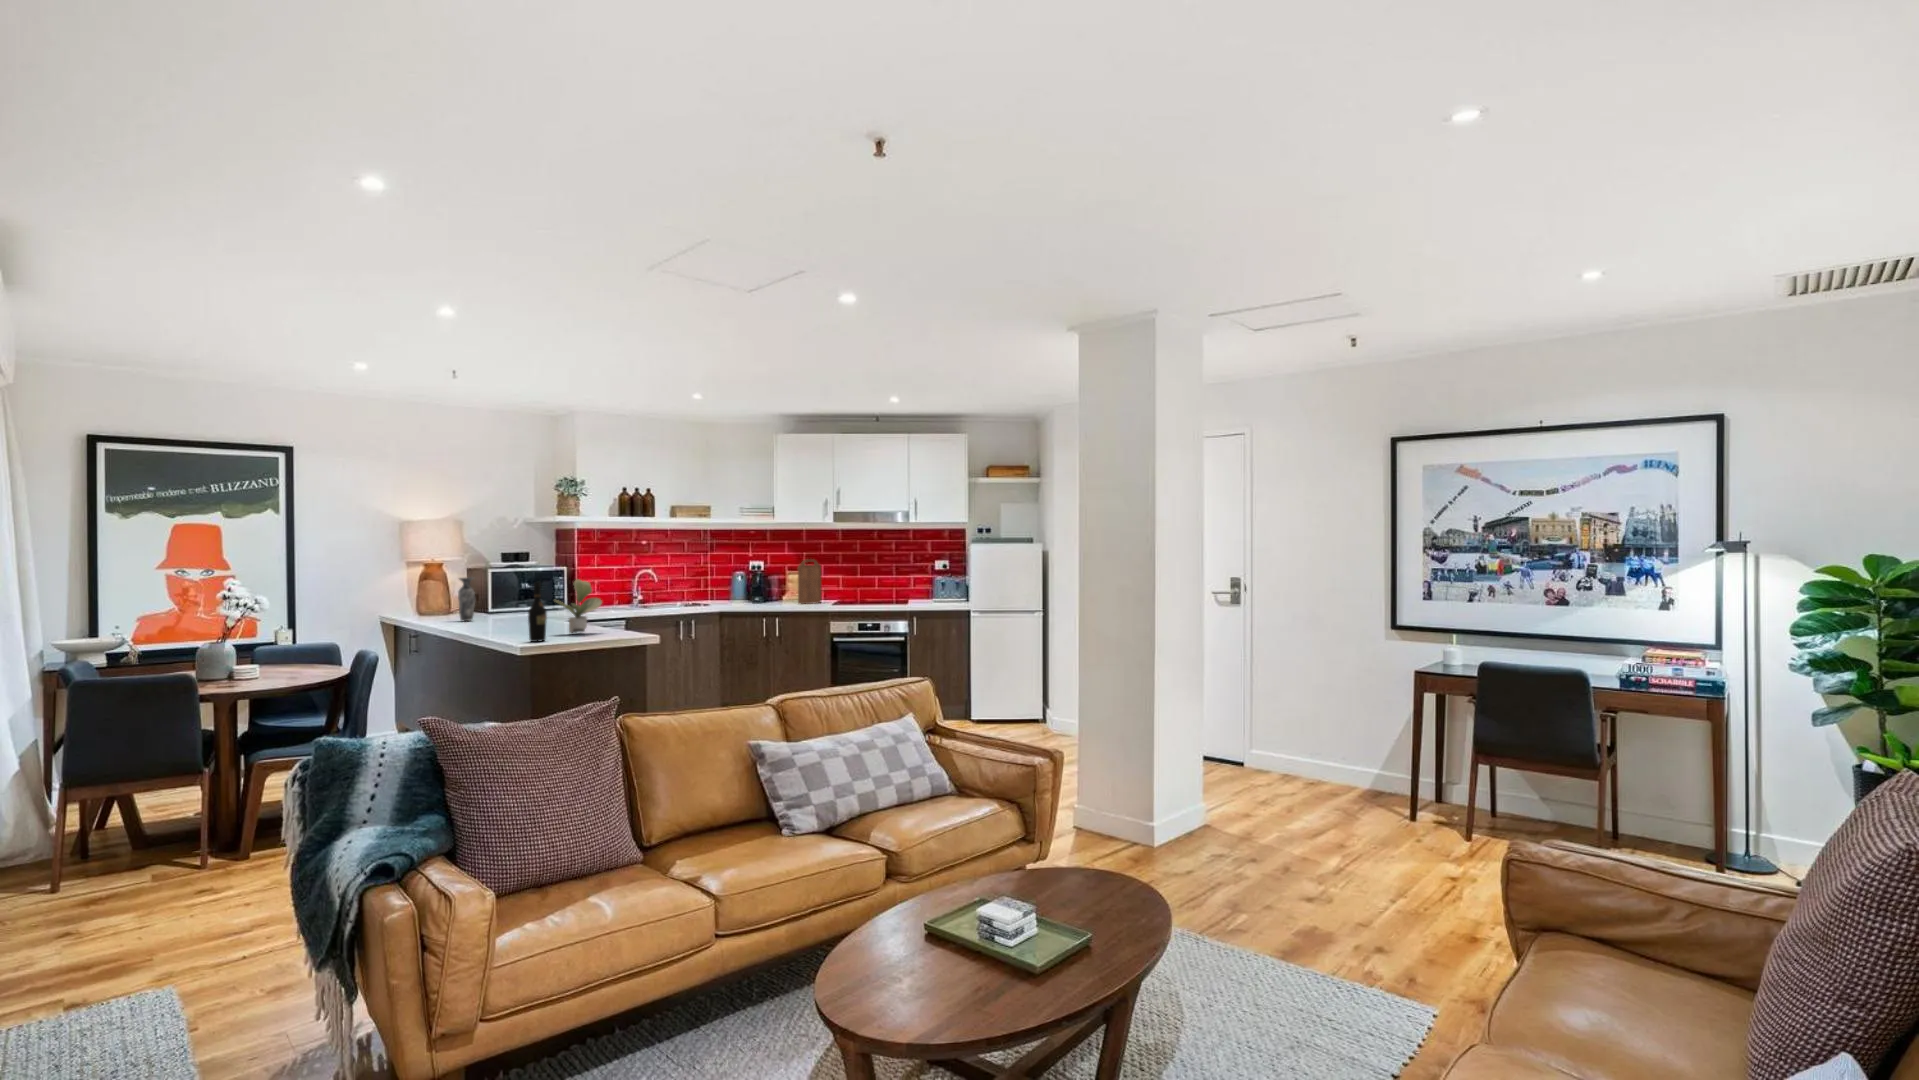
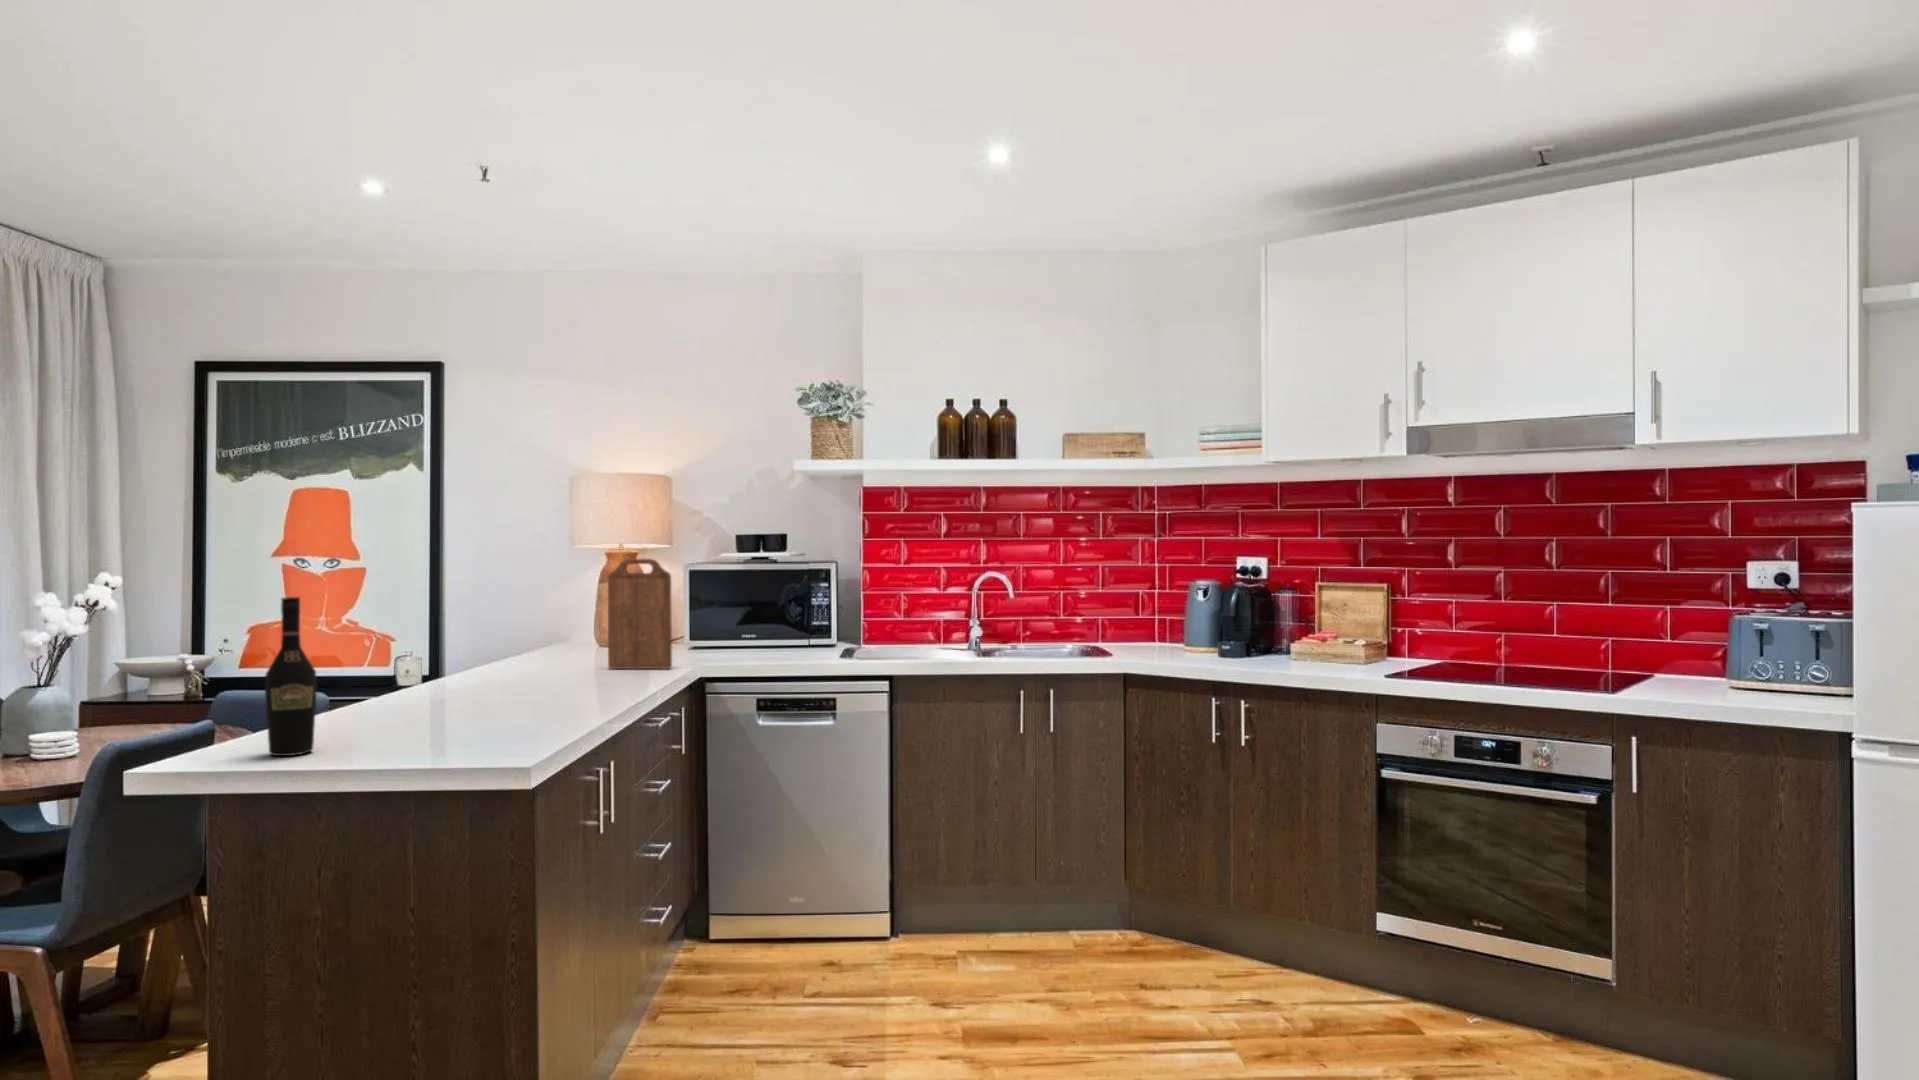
cutting board: present [798,559,821,604] -> present [608,558,672,669]
vase: present [458,577,475,621] -> none [569,580,601,664]
potted plant: present [555,579,602,633] -> none [430,591,535,730]

